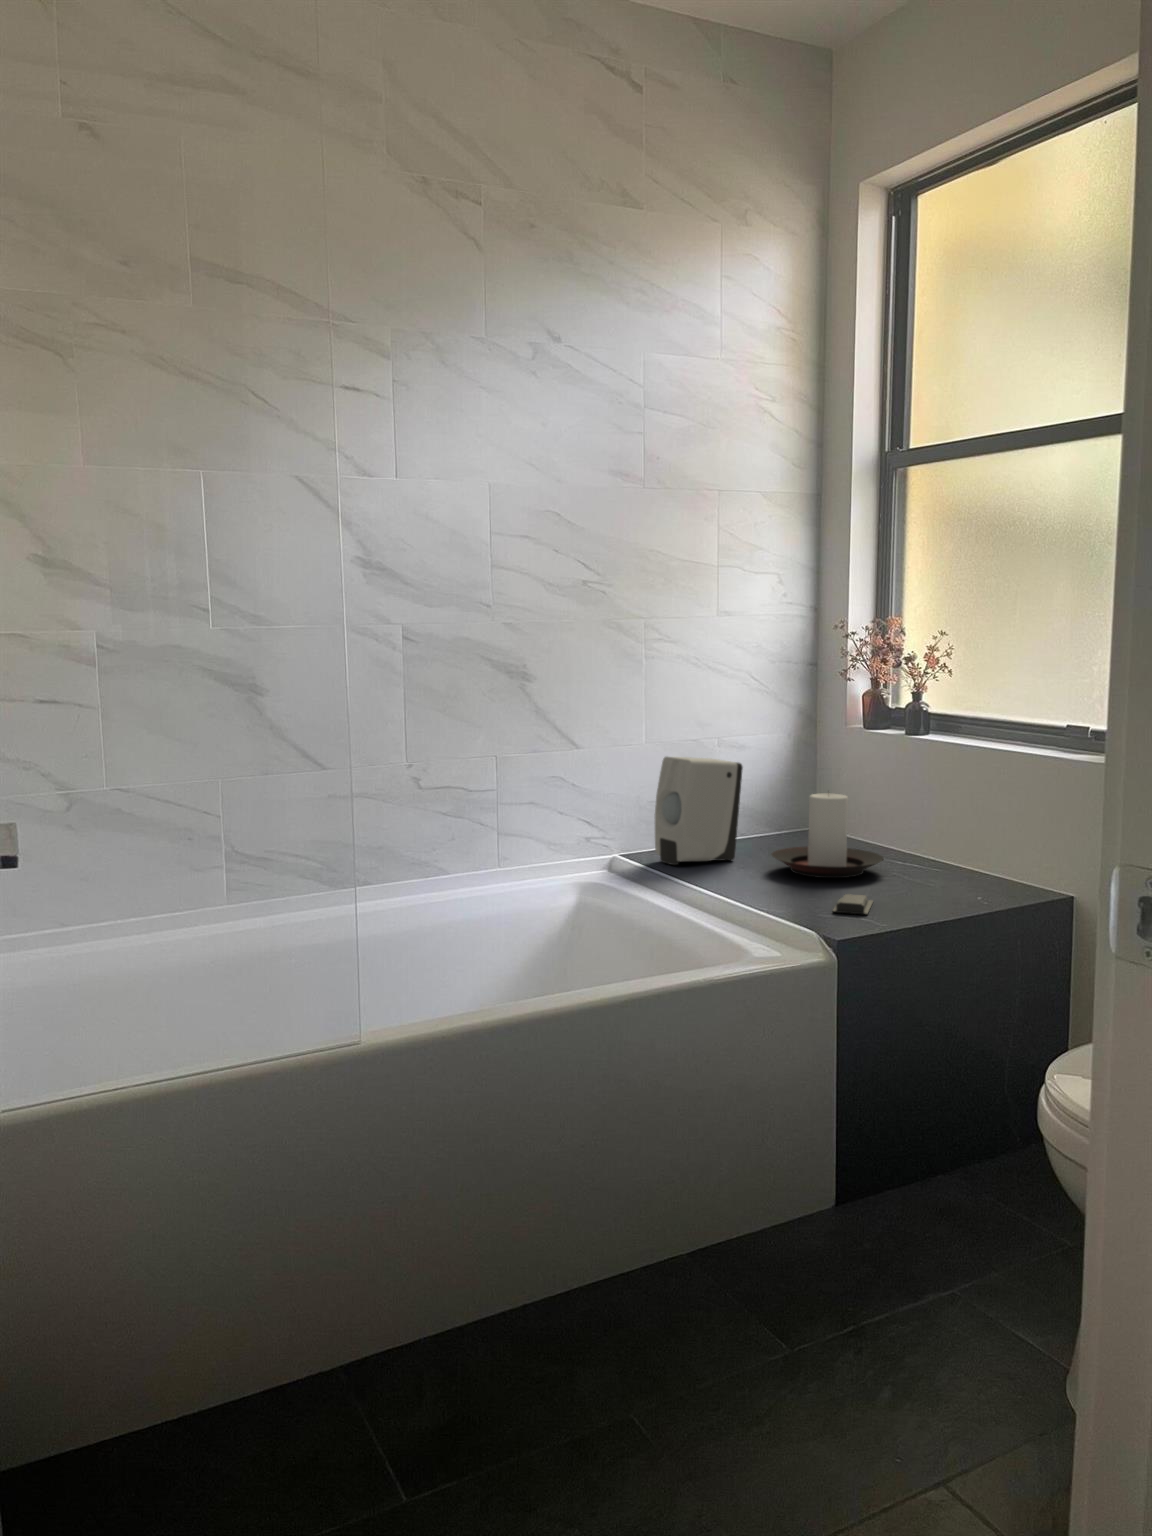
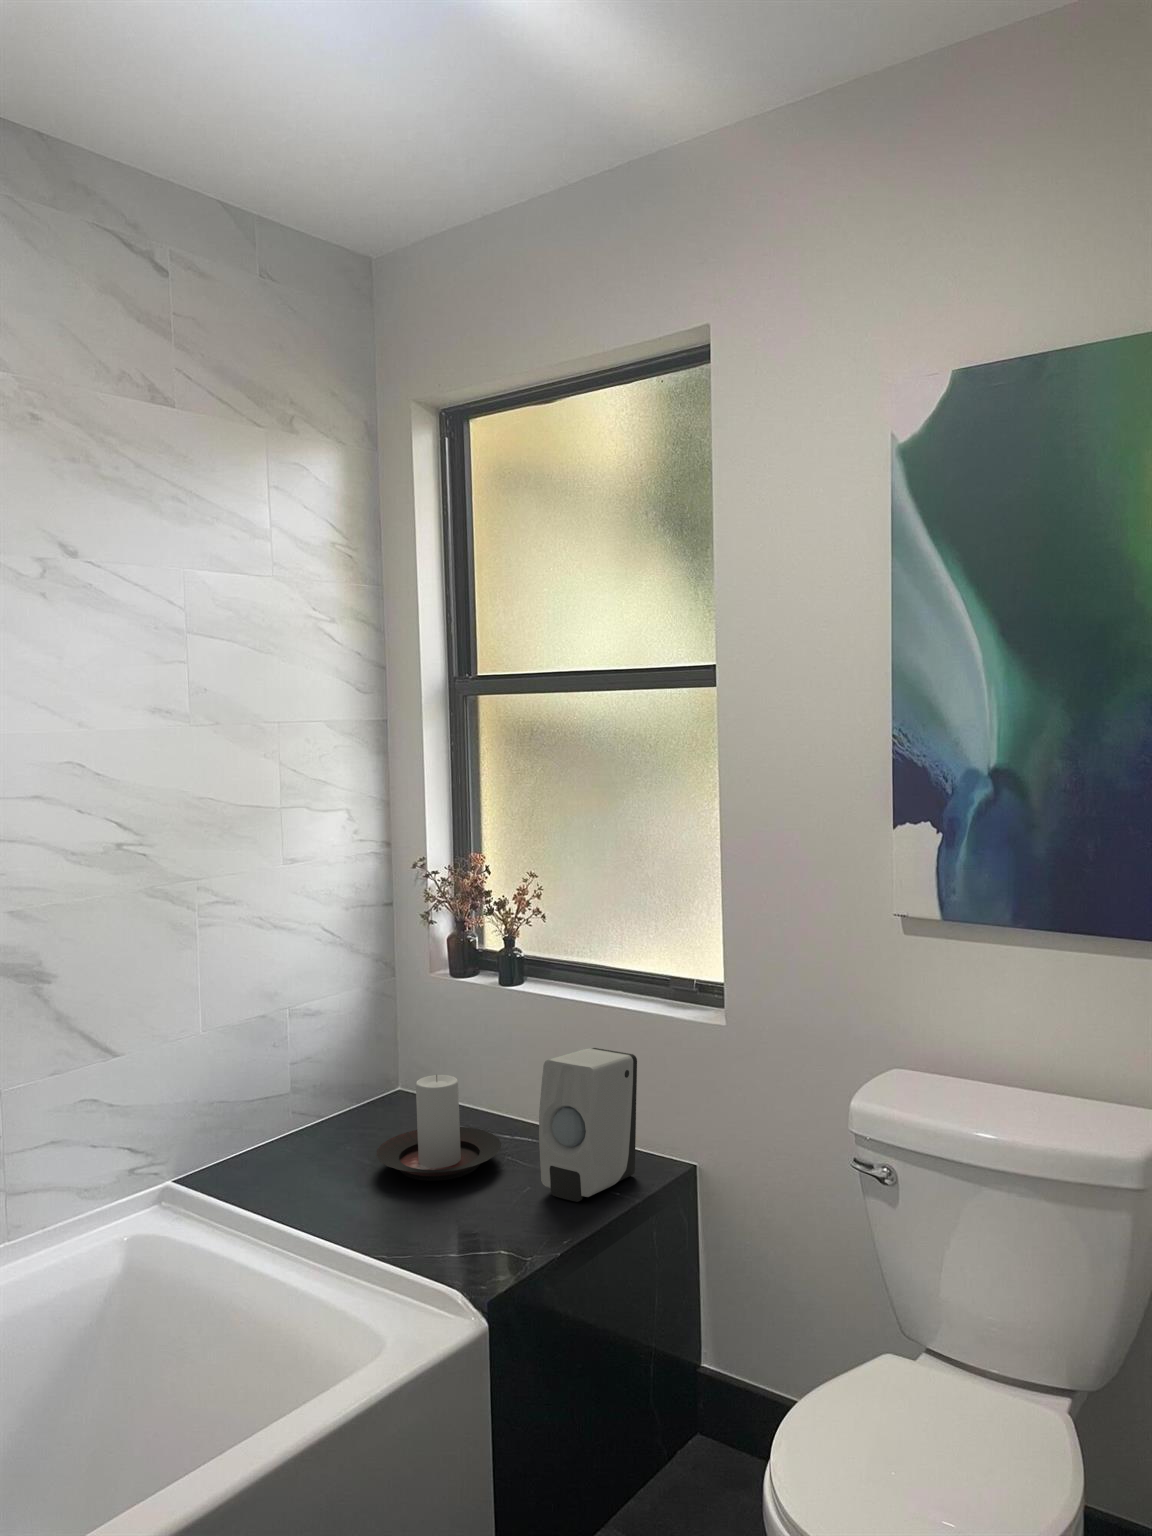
soap dispenser: present [655,757,743,865] -> present [539,1048,637,1202]
soap bar: present [833,894,873,915] -> none [472,1214,512,1251]

